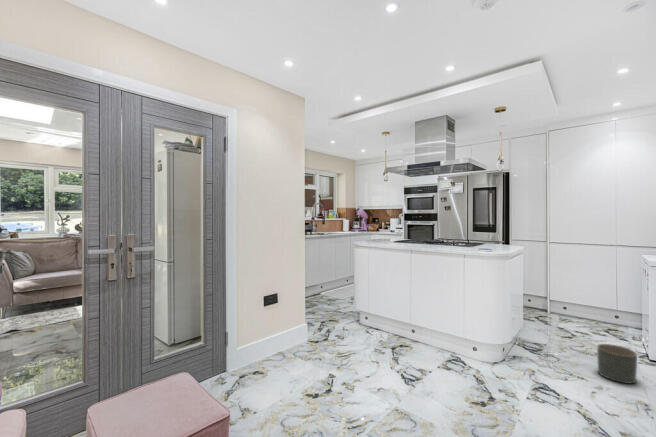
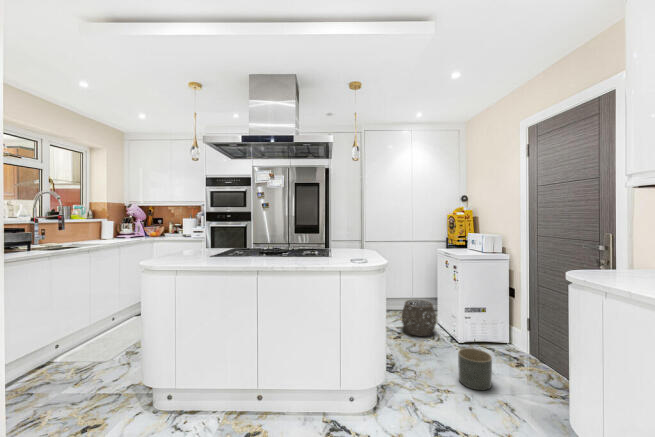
woven basket: none [574,303,619,341] -> present [402,300,436,336]

